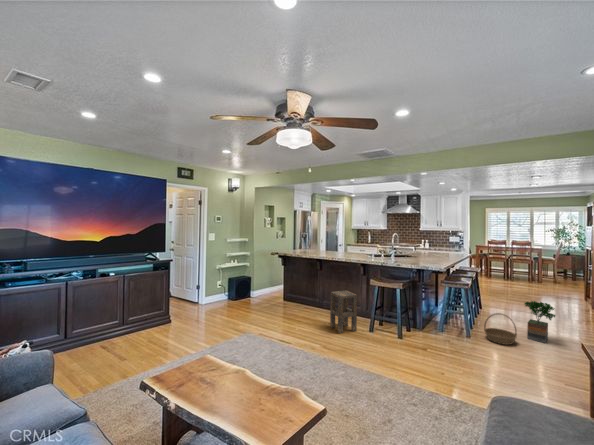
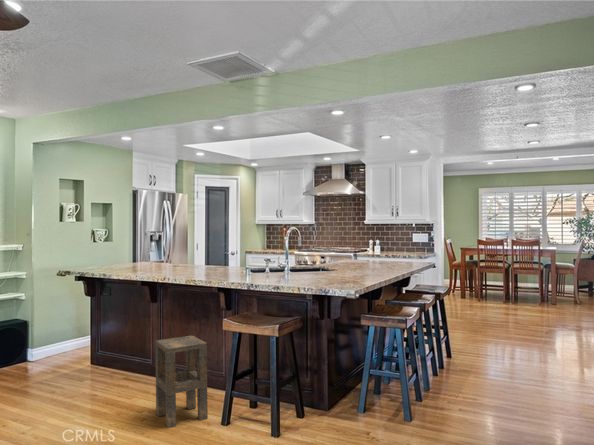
potted tree: present [525,301,555,343] -> none [514,331,566,408]
basket: present [484,313,517,345] -> none [448,359,502,418]

